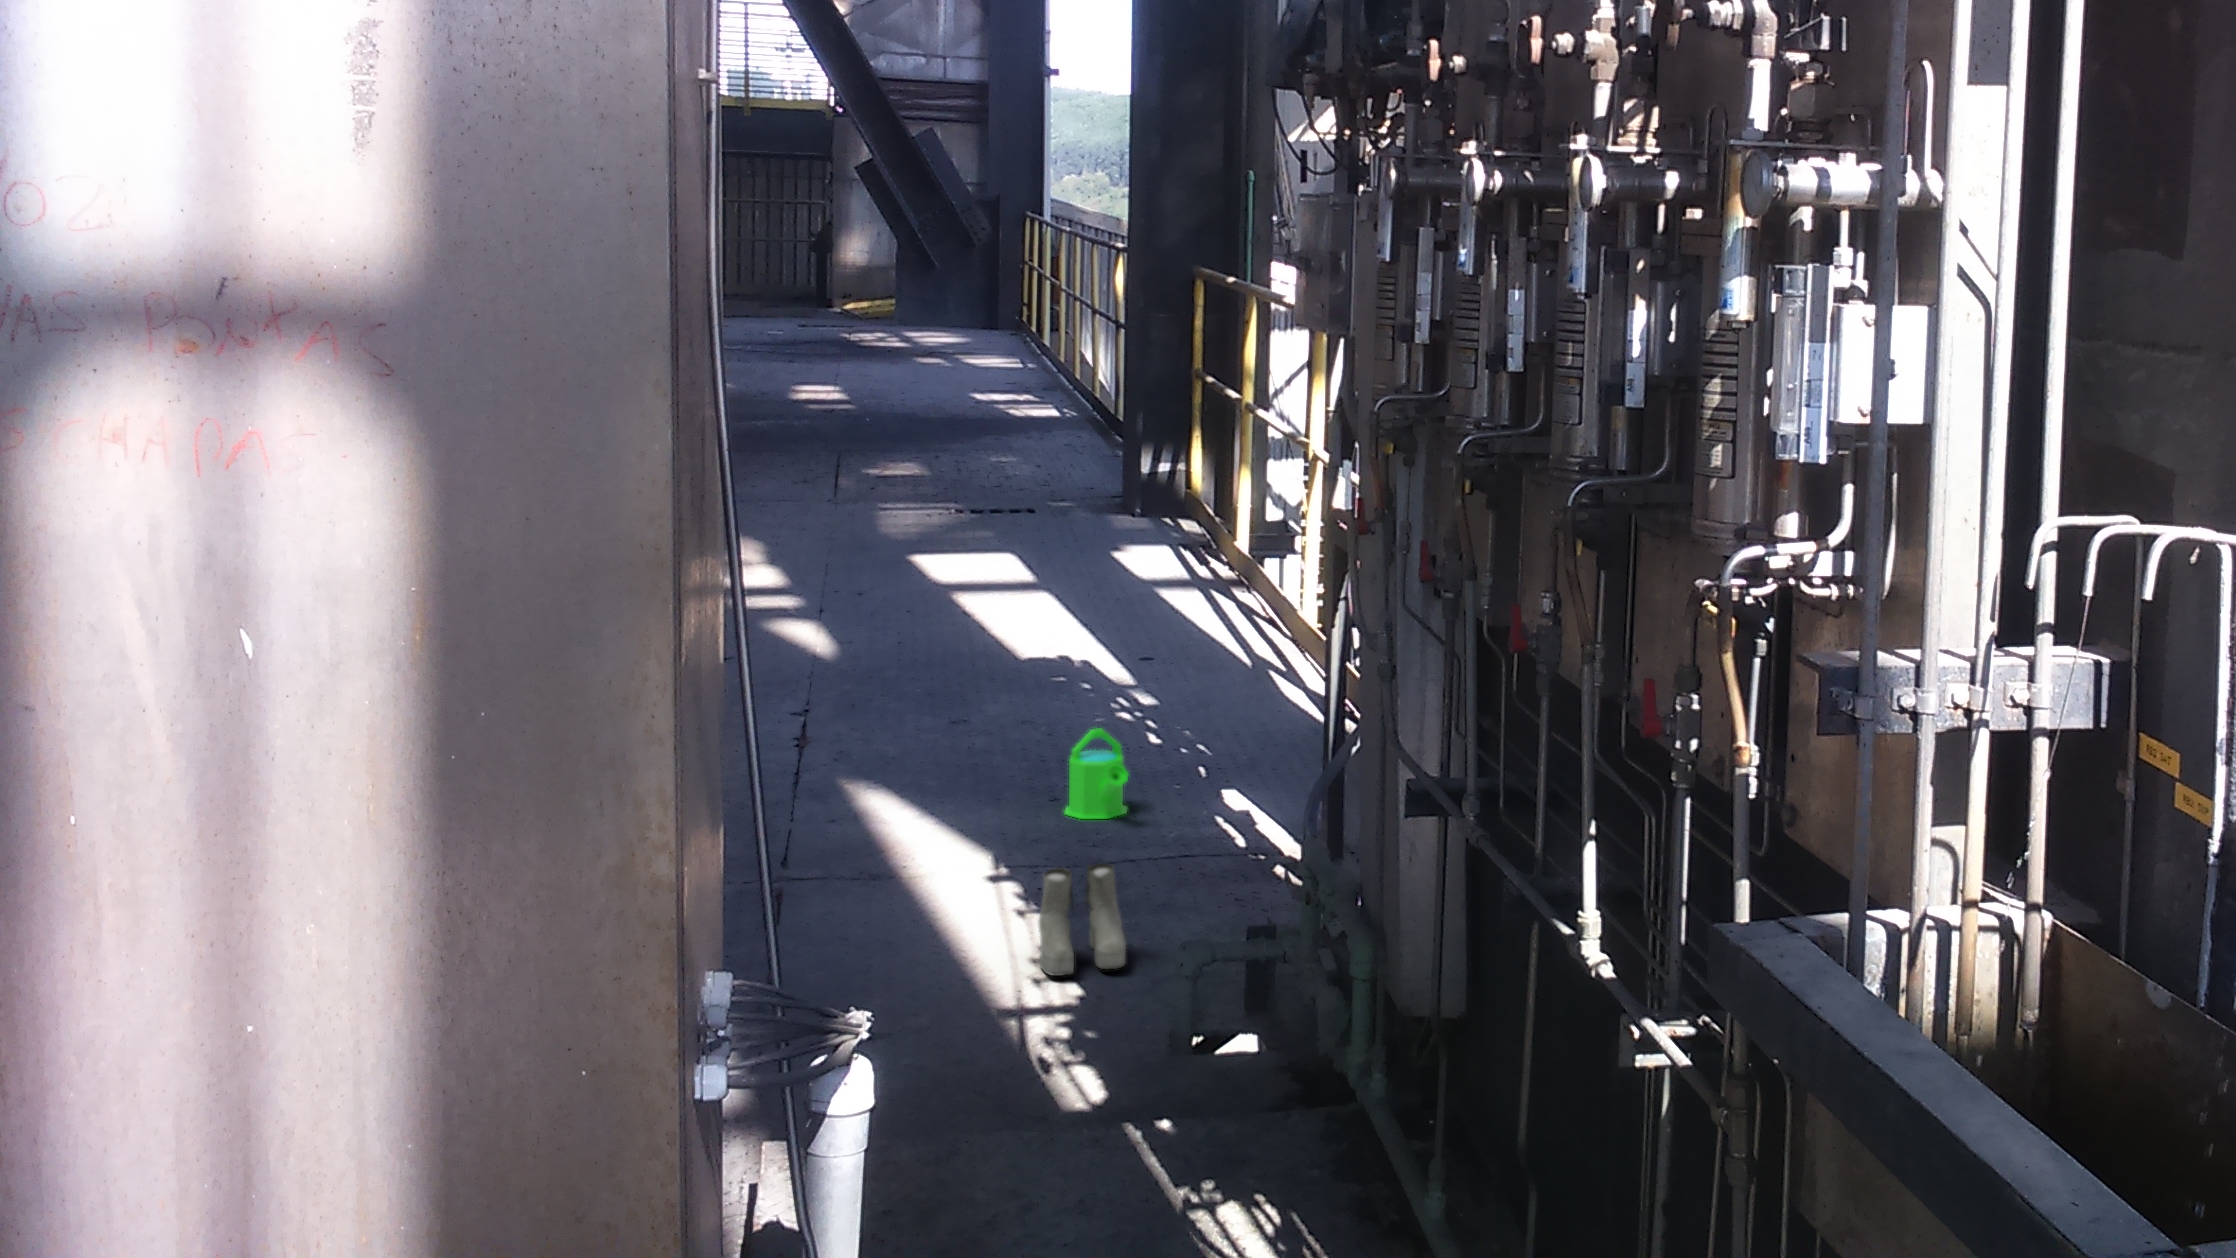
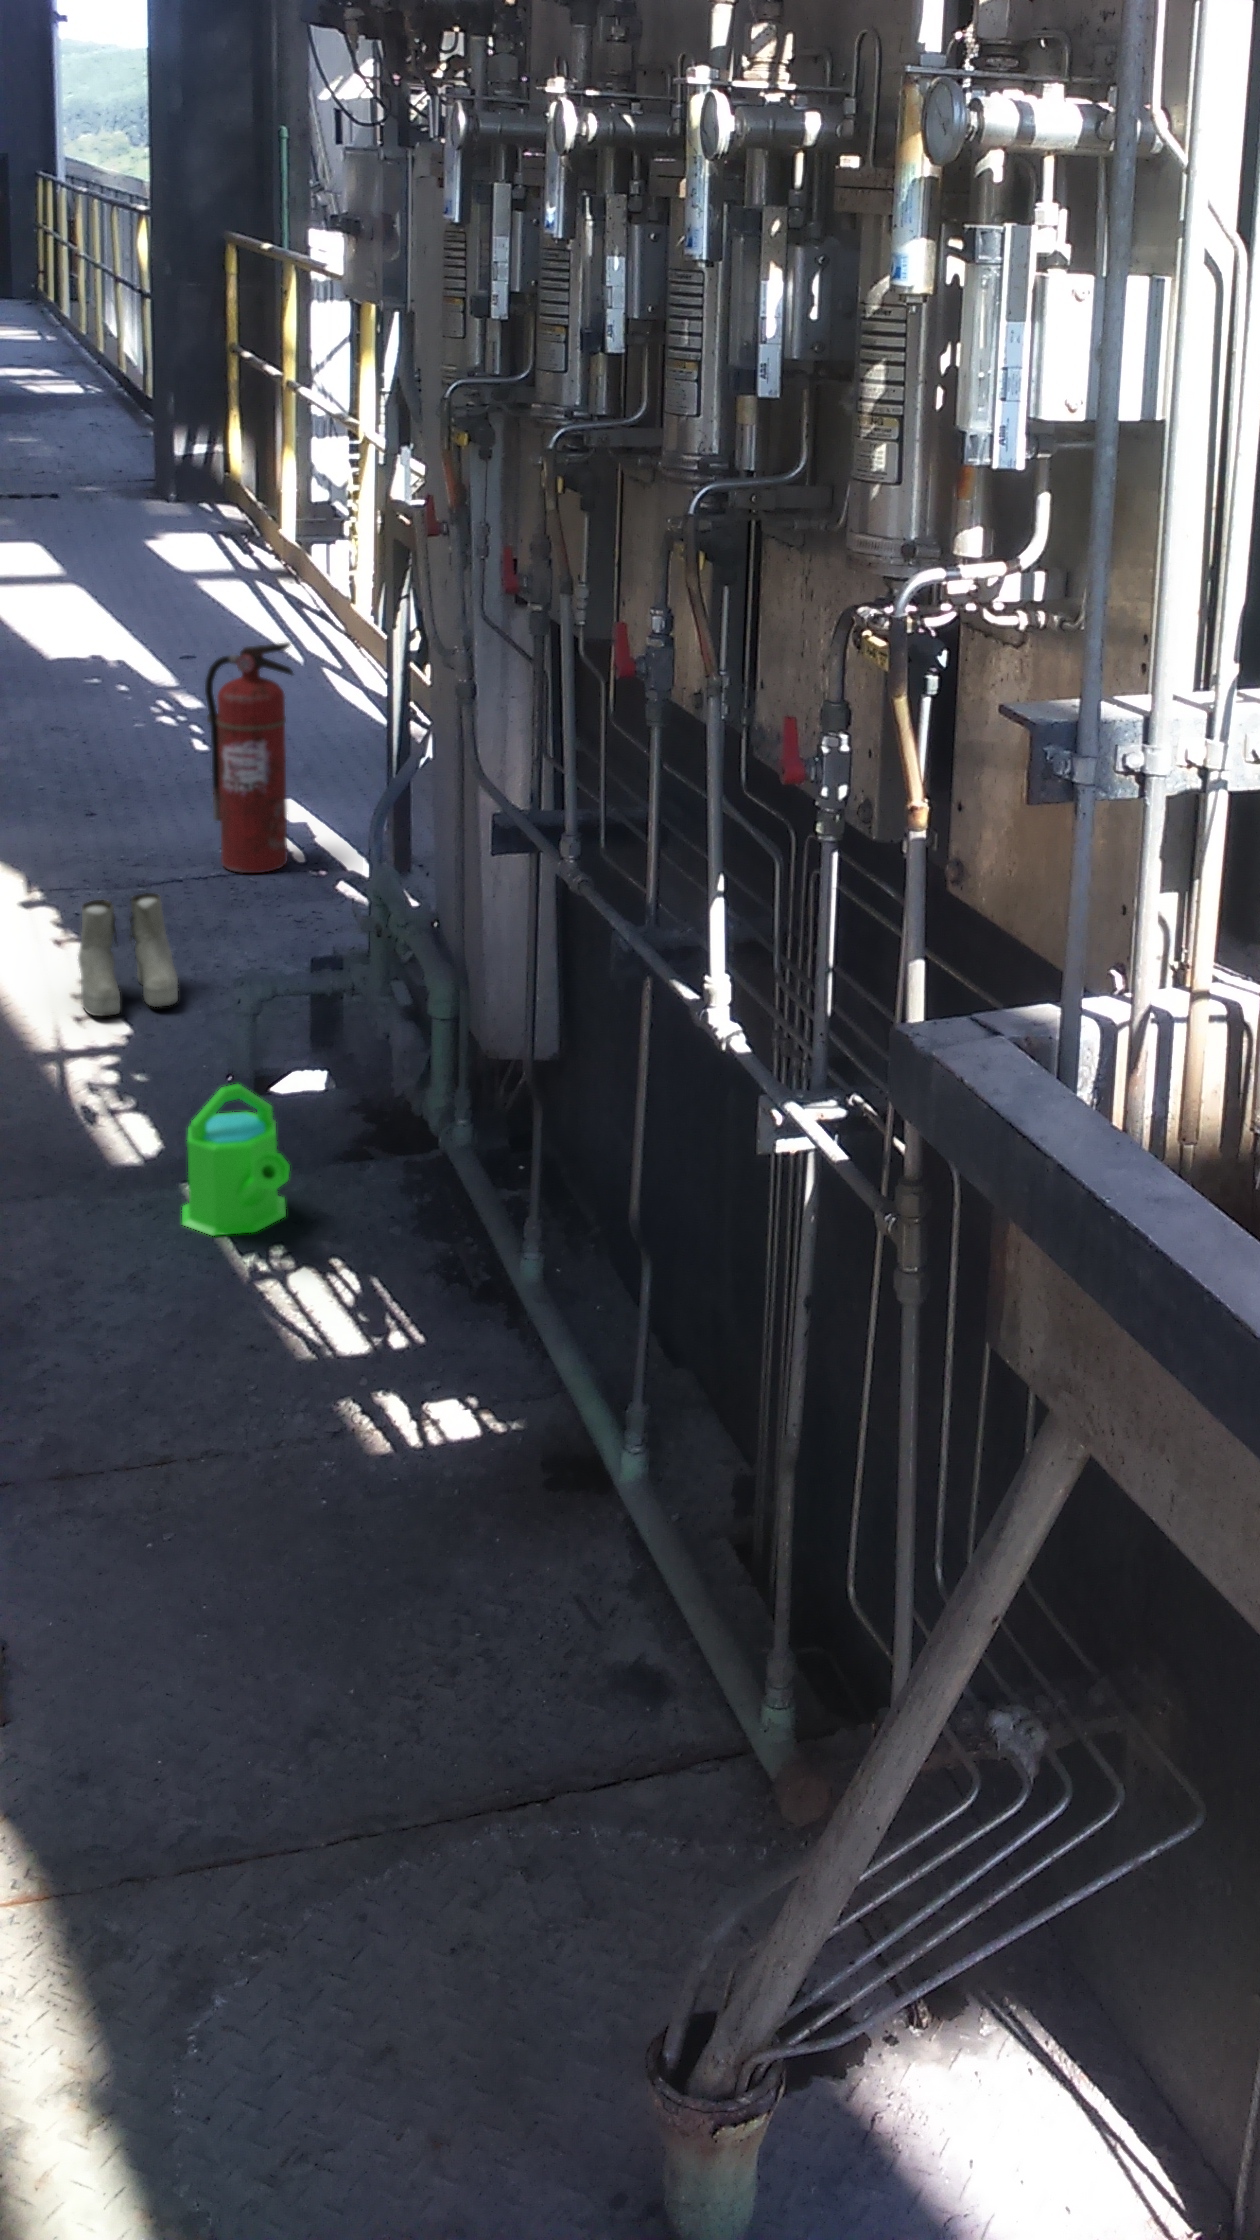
fire extinguisher: none [1160,639,1241,854] -> present [205,643,293,873]
watering can: present [1065,728,1128,819] -> present [182,1084,290,1236]

